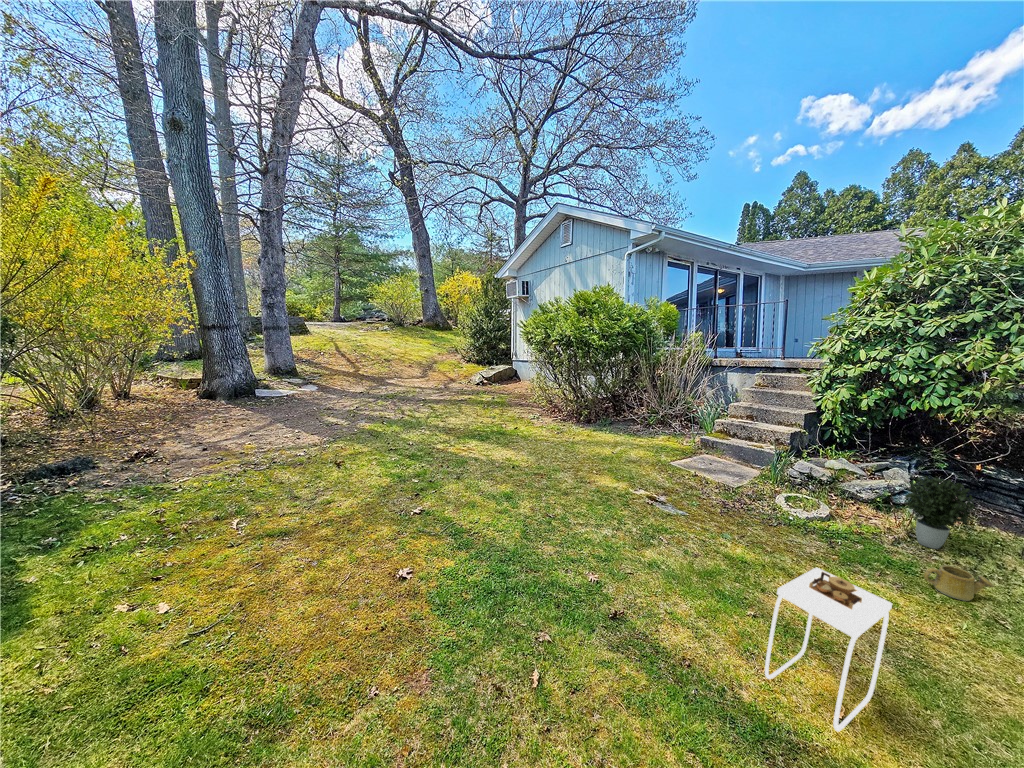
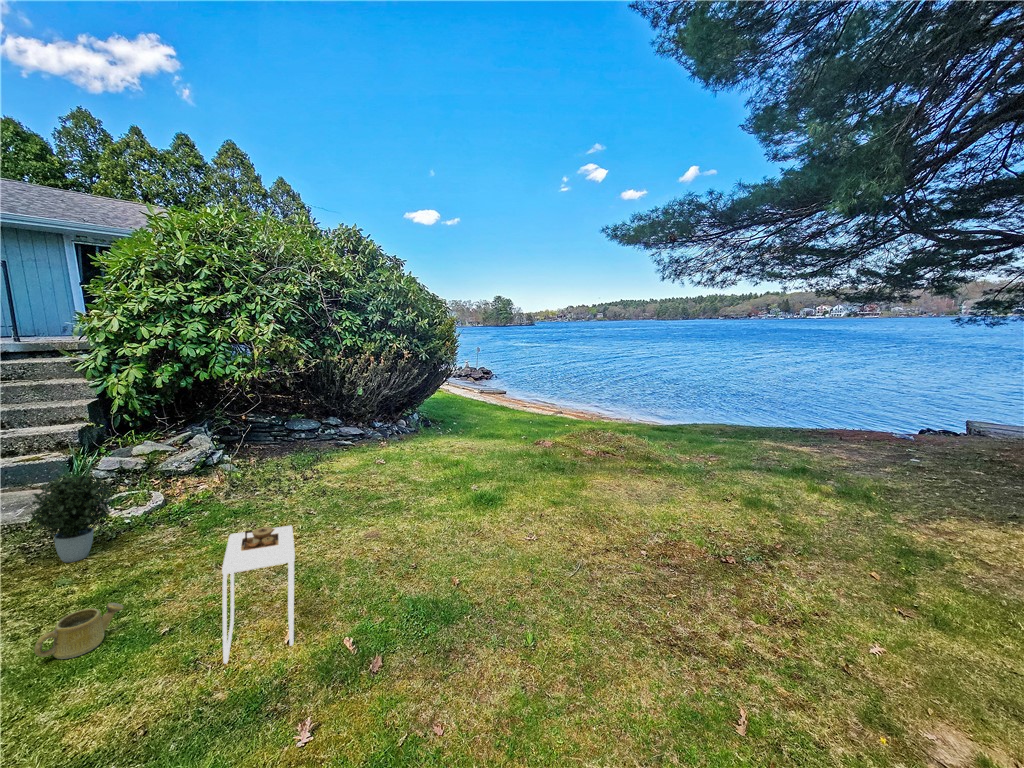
potted plant: present [905,476,975,549] -> present [31,475,113,562]
watering can: present [924,565,994,601] -> present [34,603,124,659]

